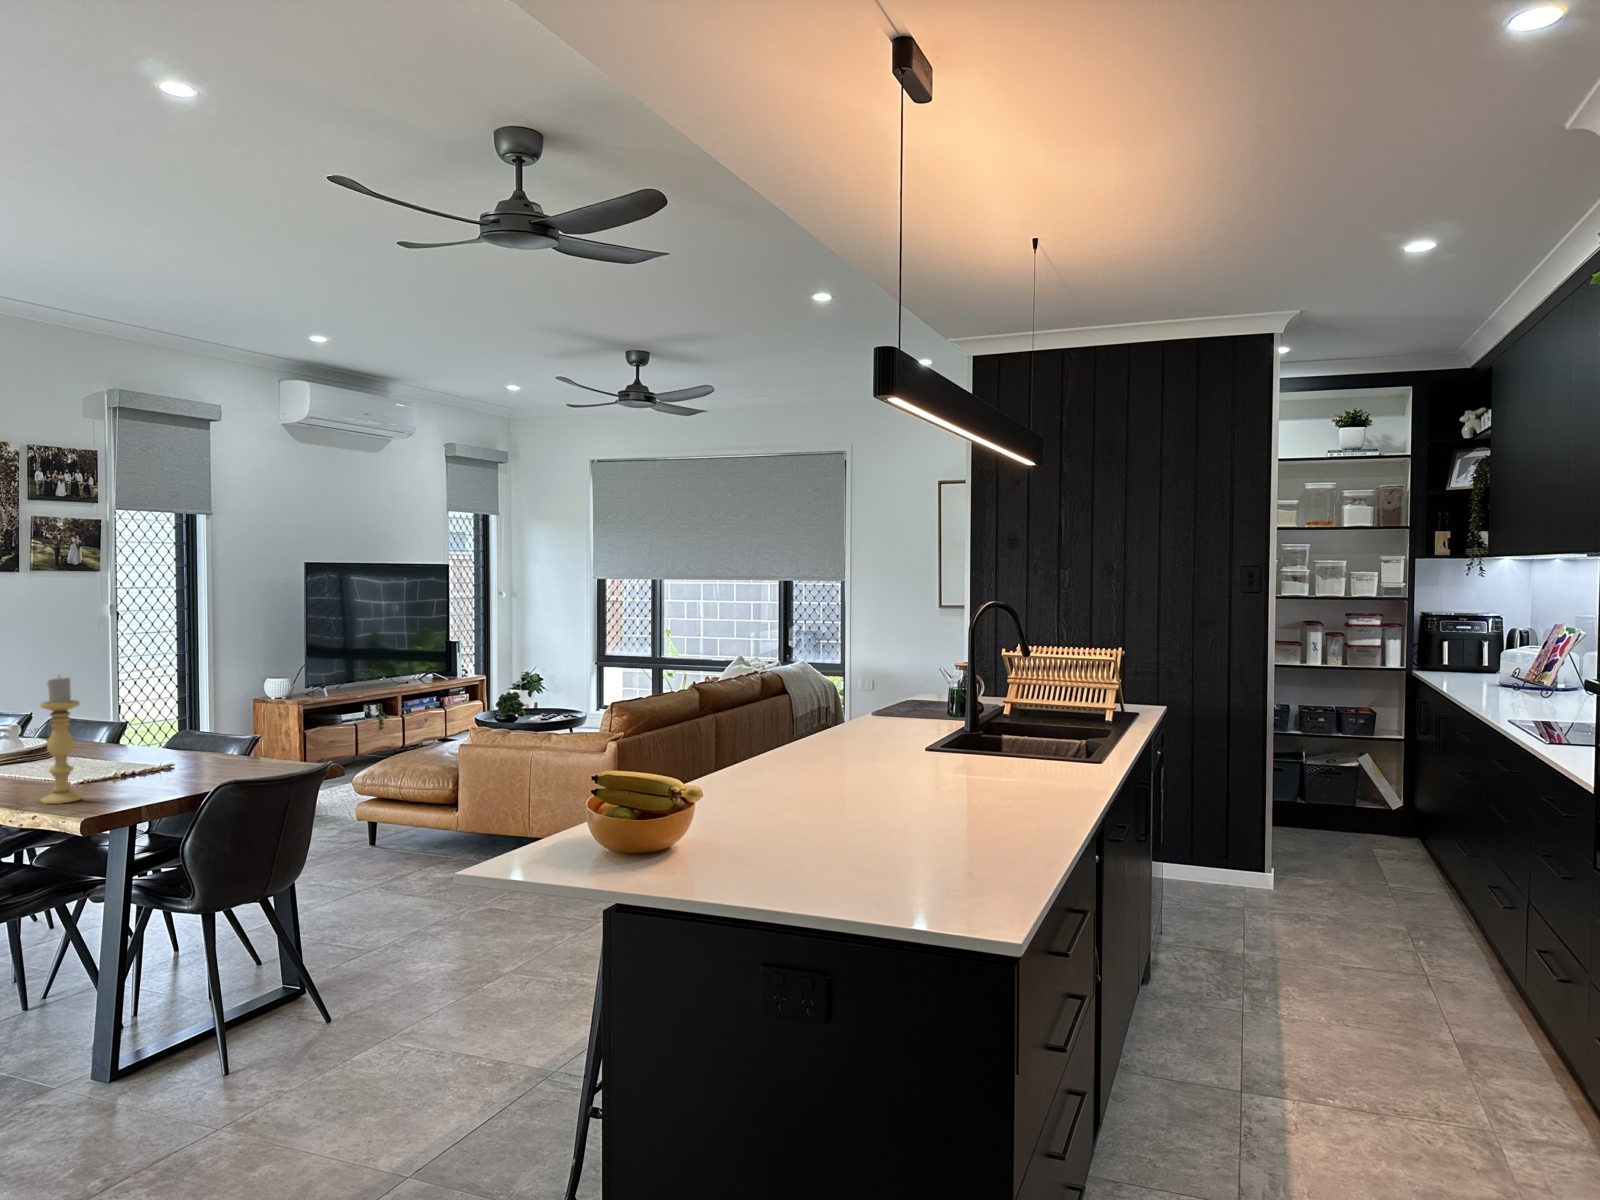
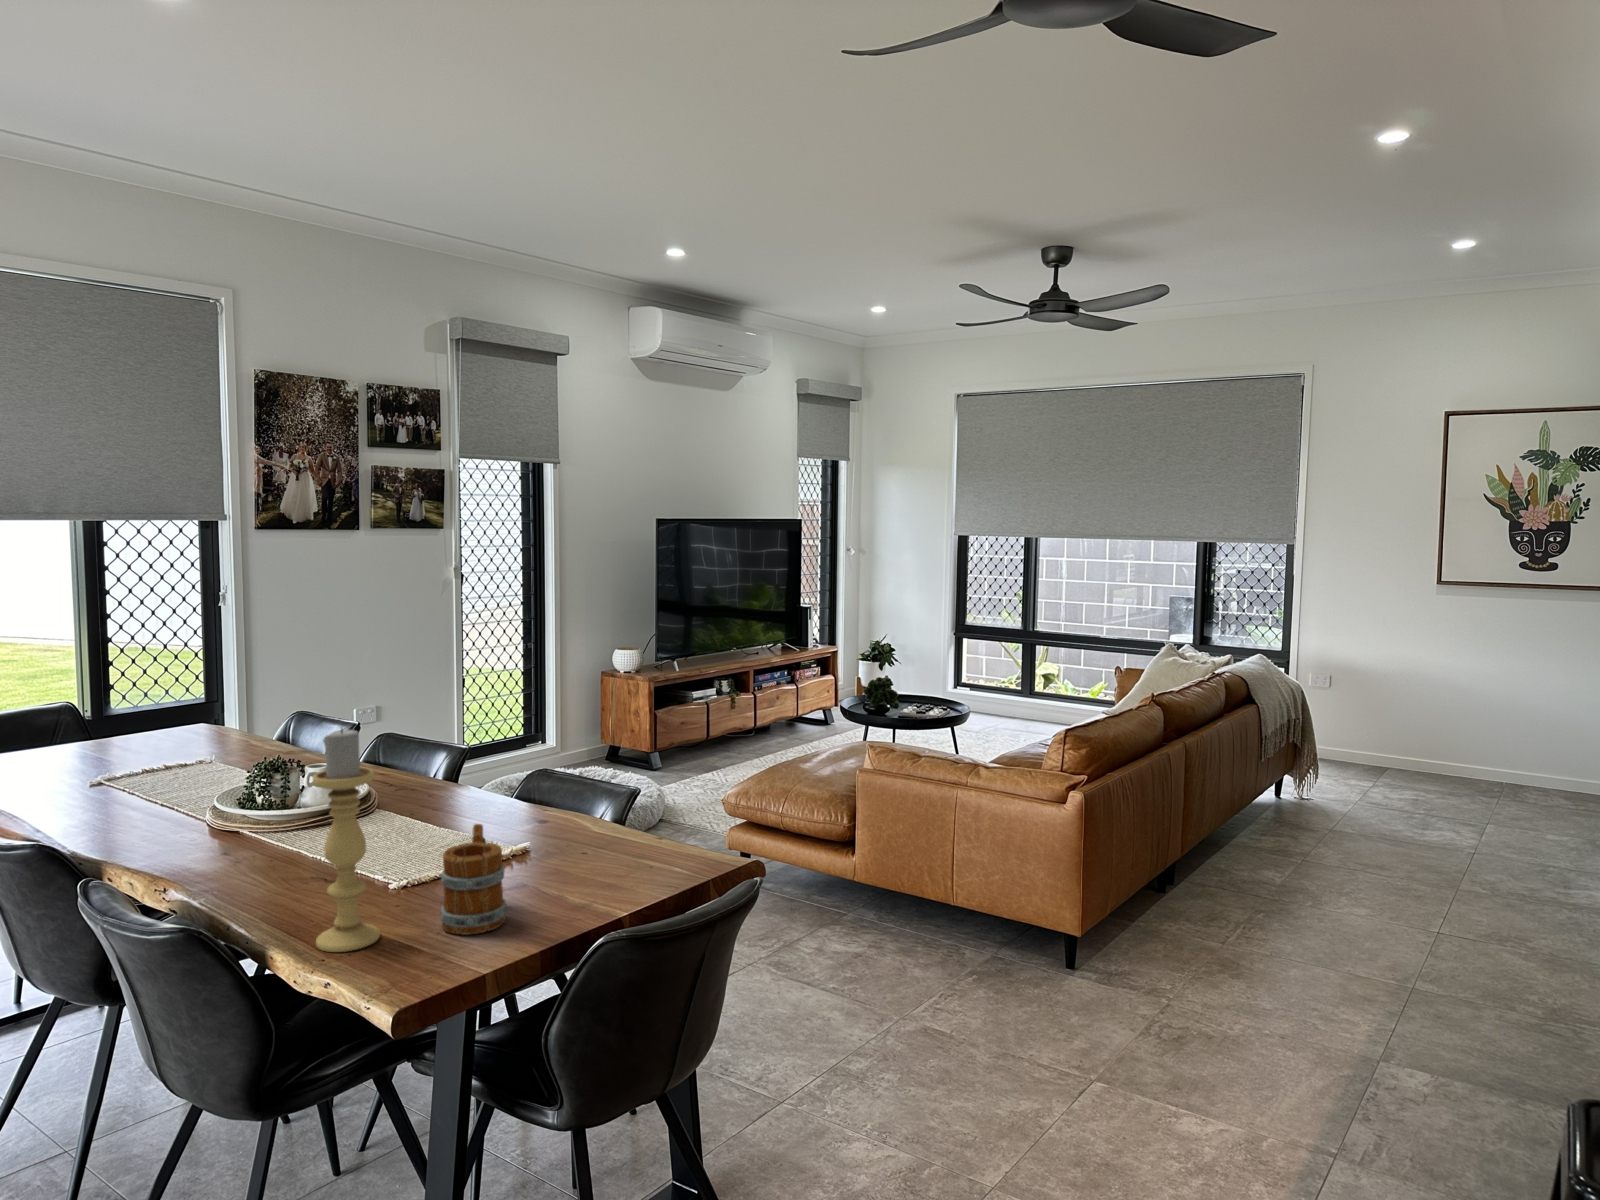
mug: none [122,738,165,796] -> present [441,824,507,935]

